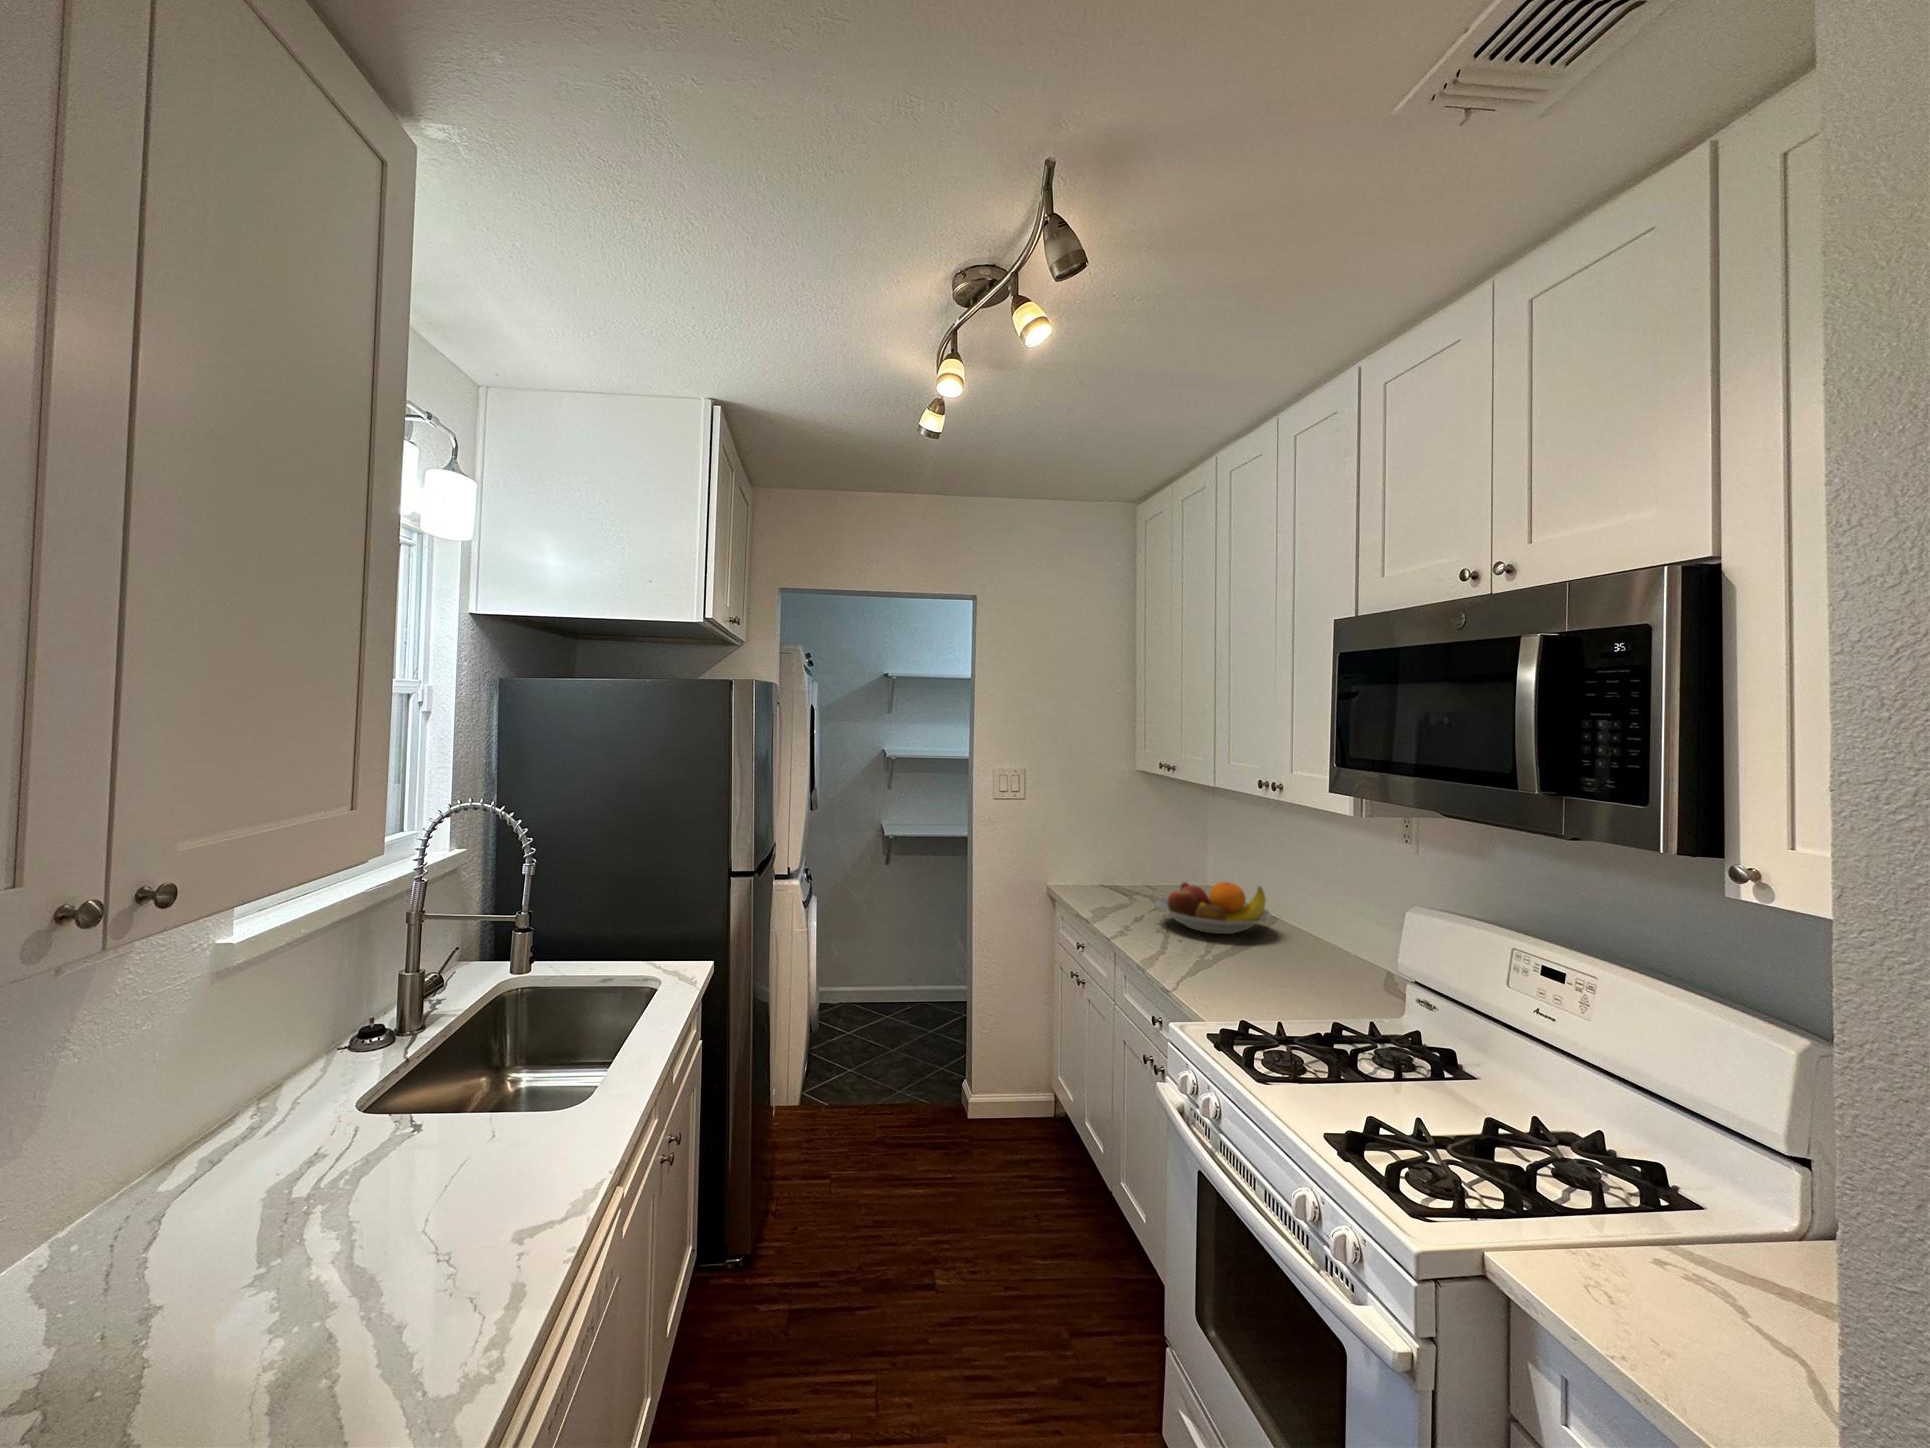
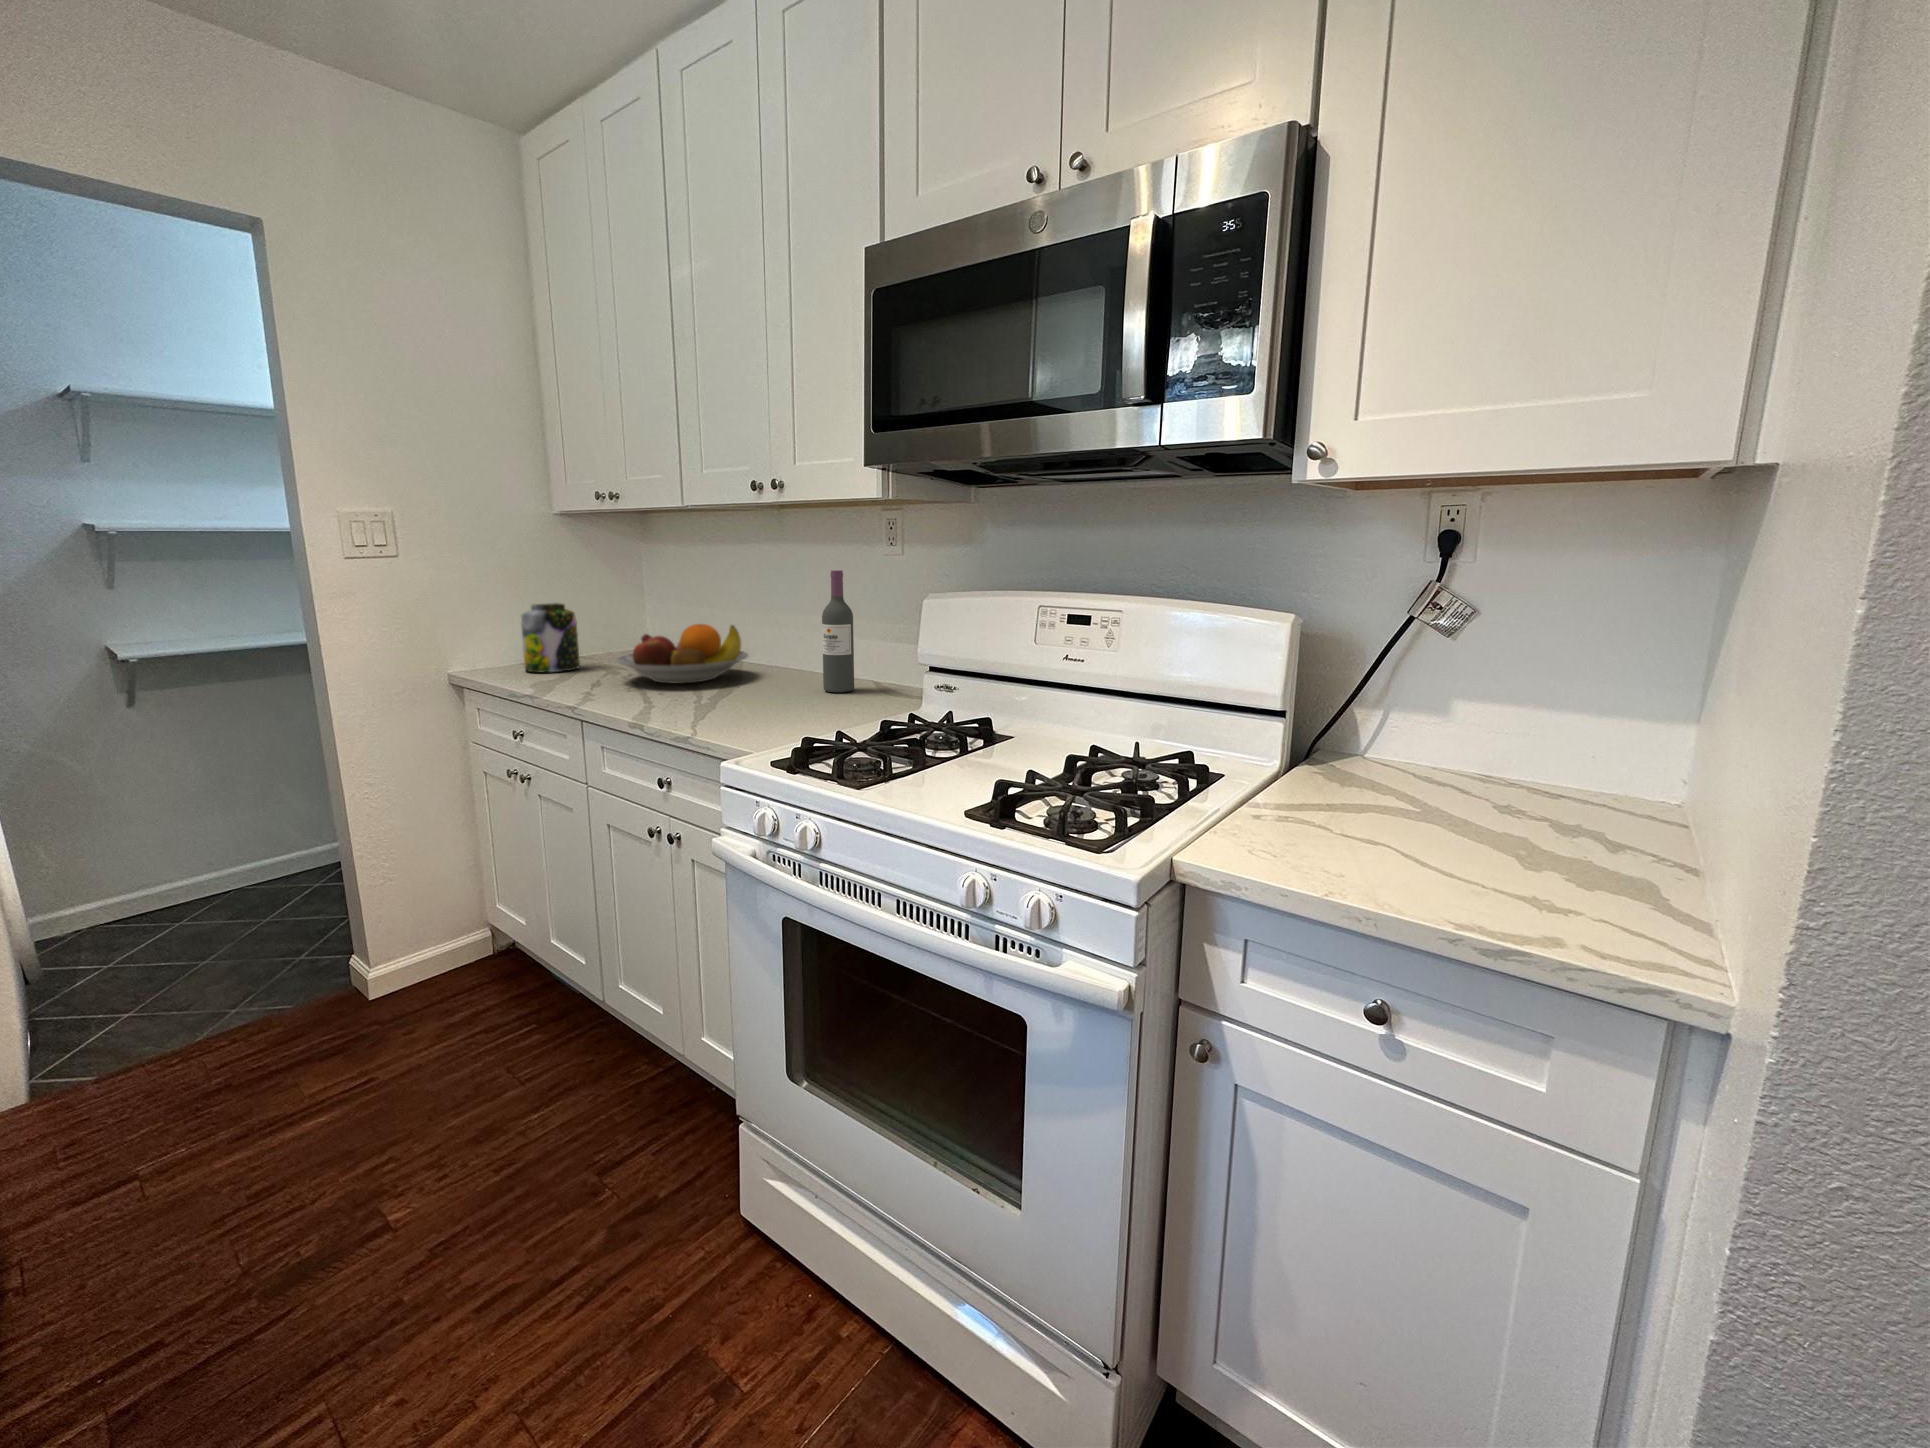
jar: none [1097,842,1138,899] -> present [521,603,580,672]
wine bottle: none [1327,859,1360,977] -> present [822,570,854,692]

